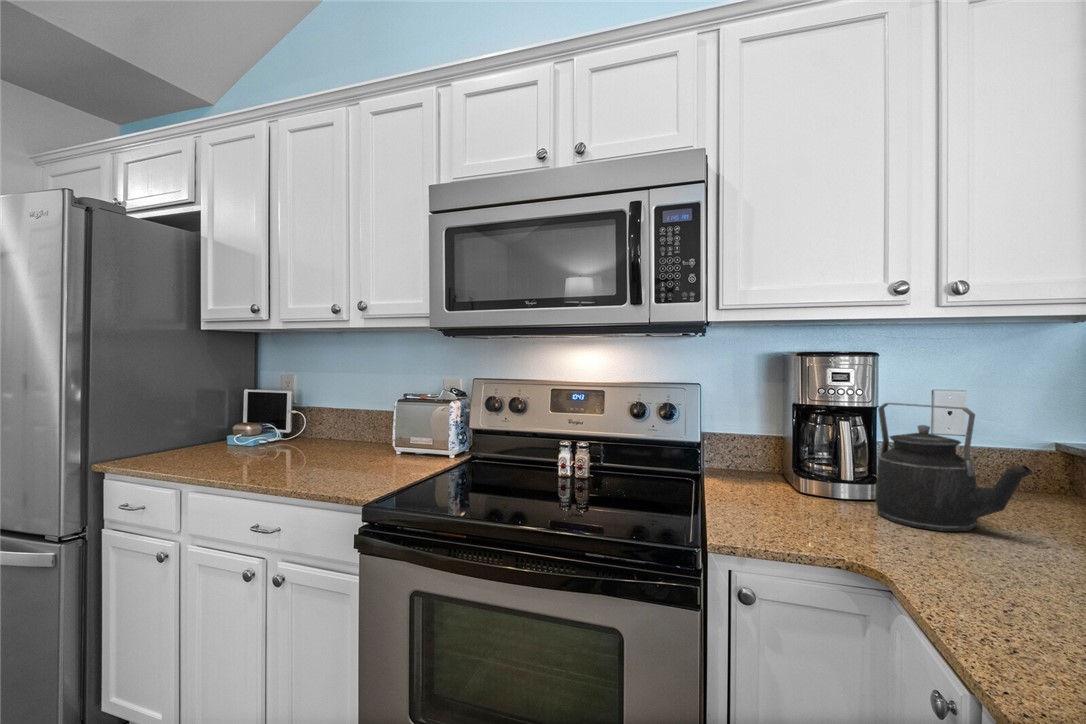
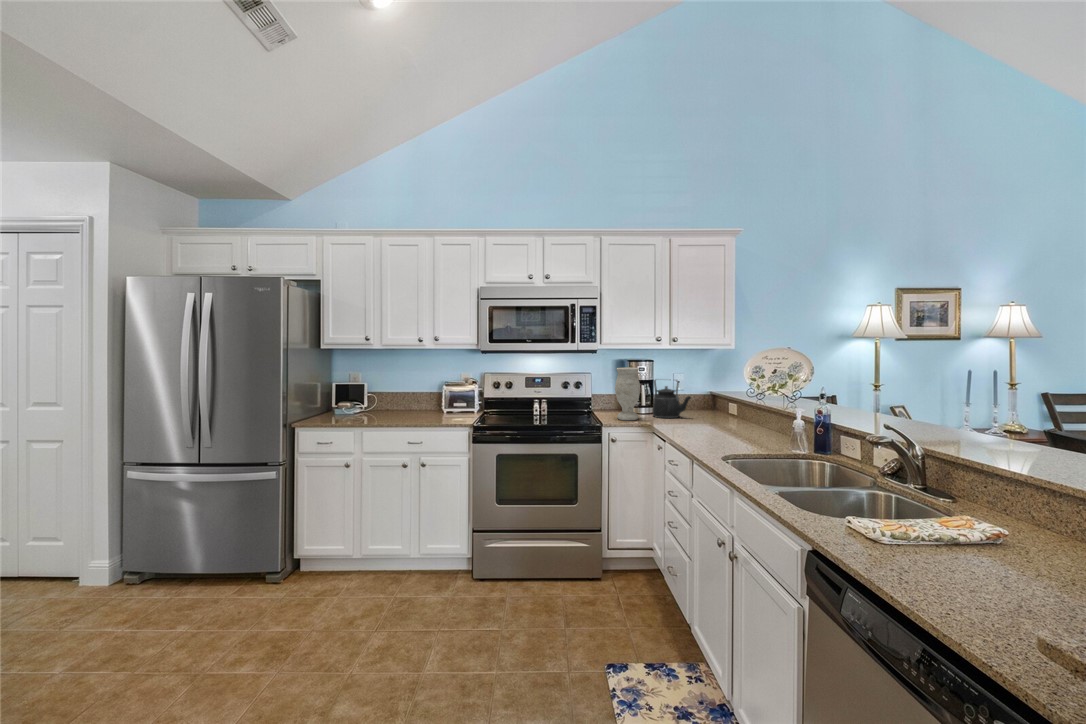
vase: none [751,367,836,529] -> present [615,367,641,420]

